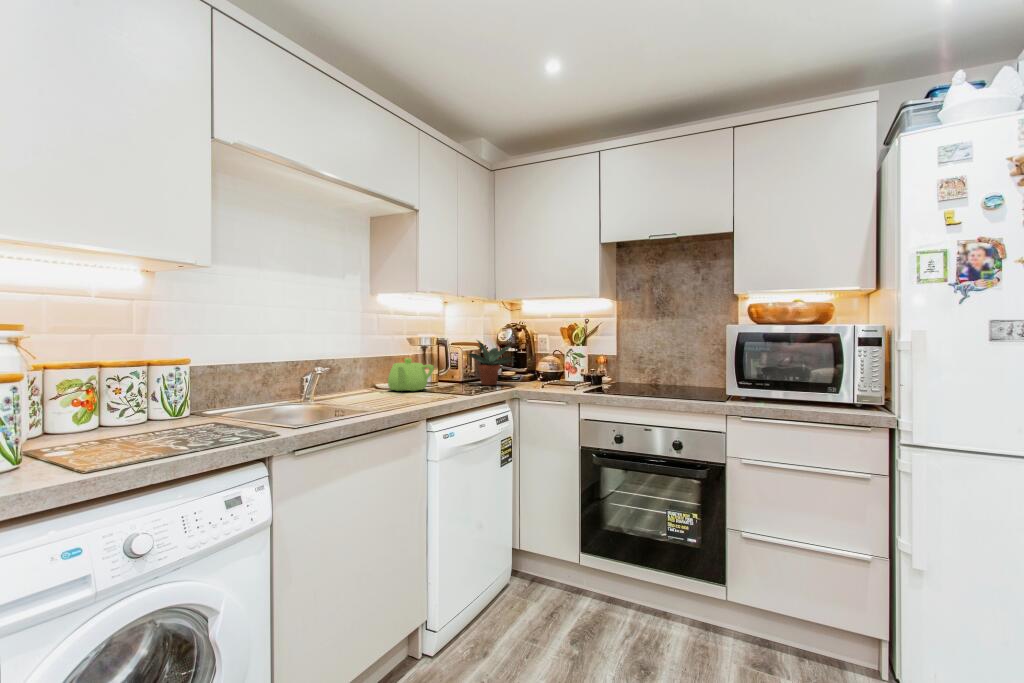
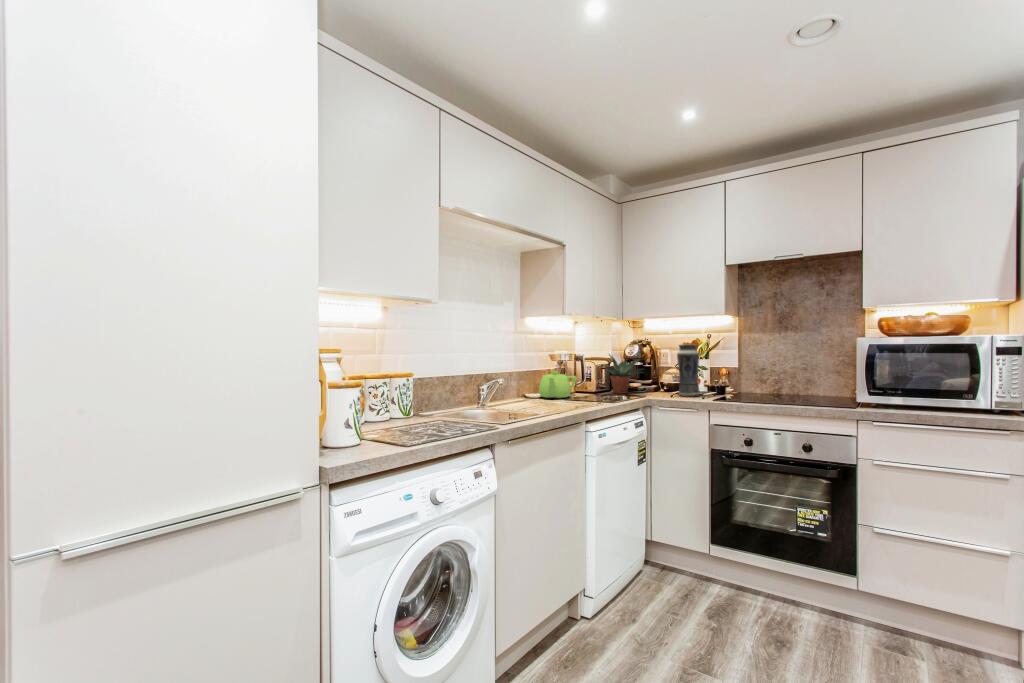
vase: none [550,329,573,388] -> present [677,344,700,396]

